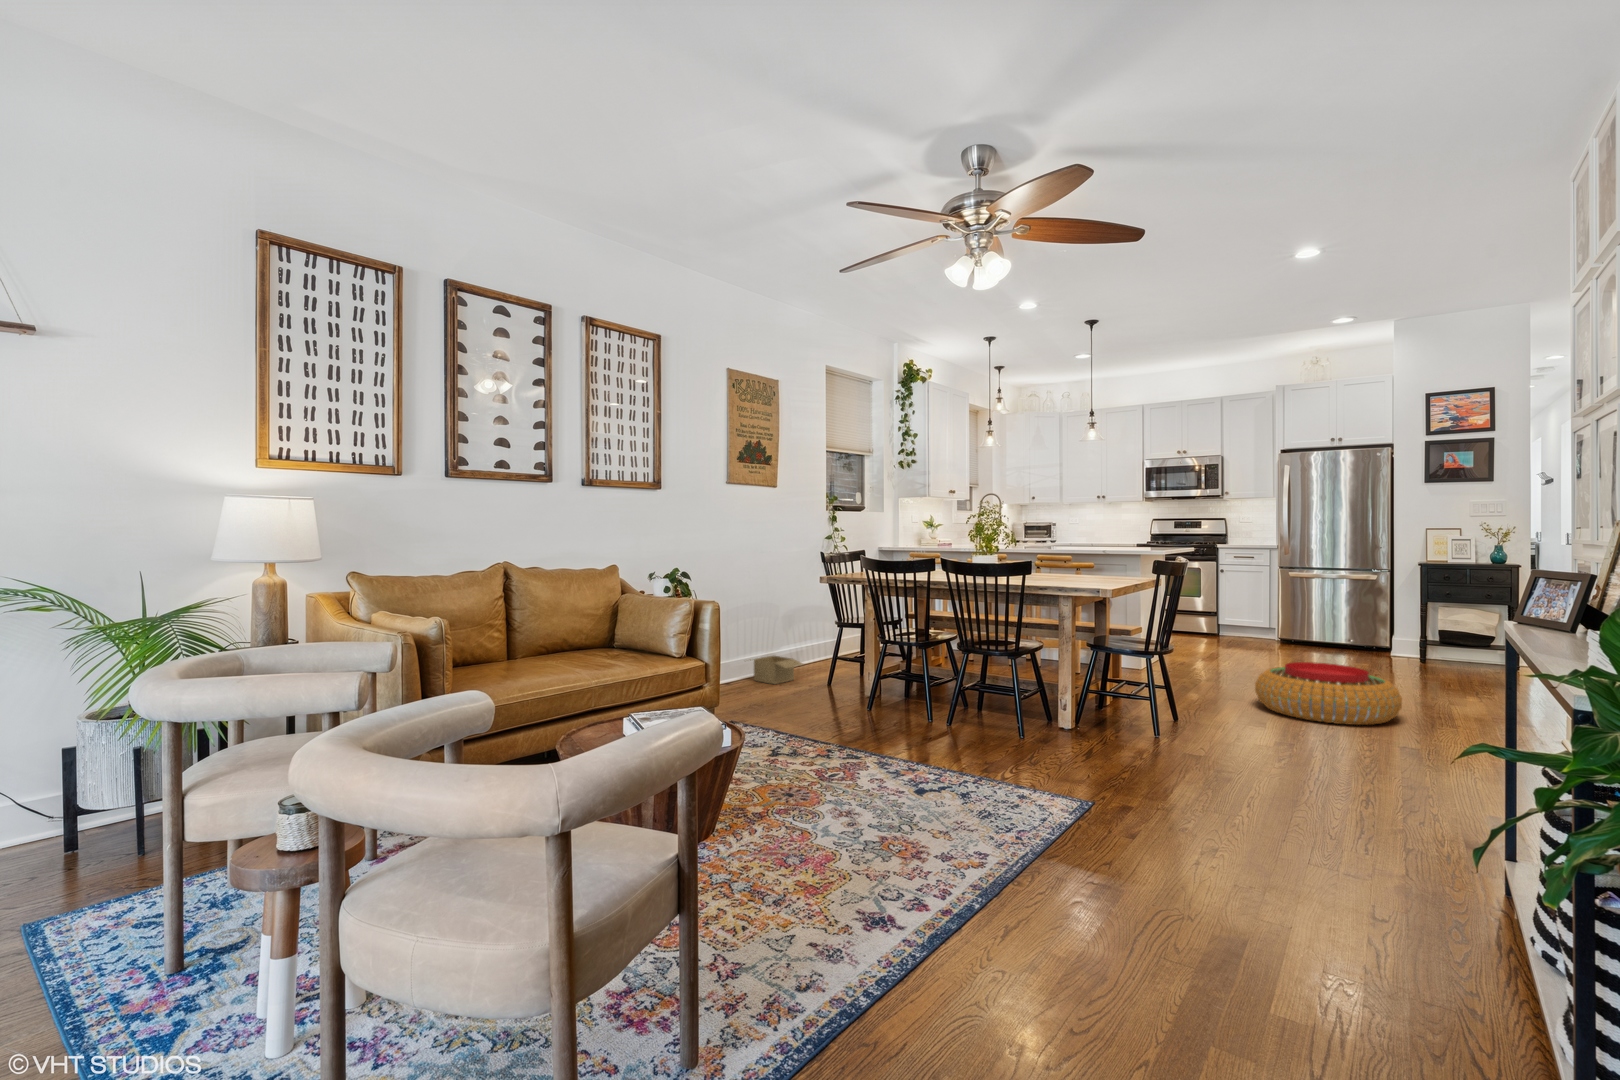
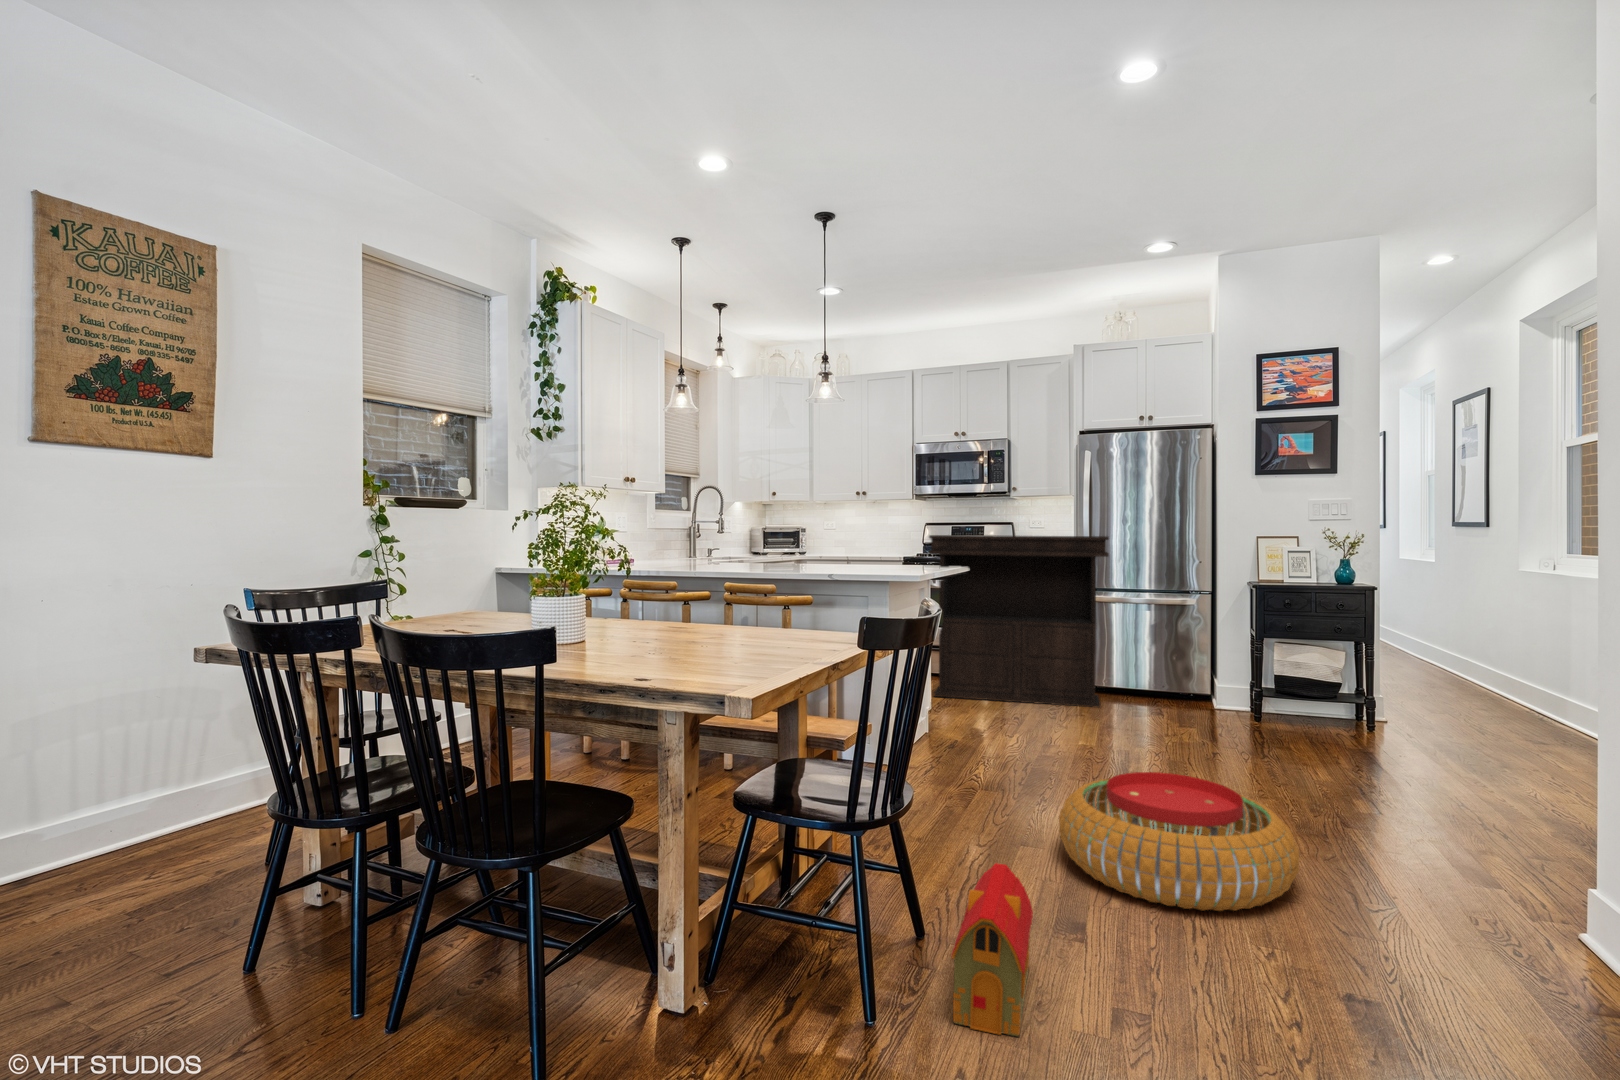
console table: none [1161,528,1303,651] -> present [929,535,1109,707]
cardboard box: present [750,656,803,684] -> none [92,798,222,873]
toy house: none [1197,682,1238,745] -> present [951,863,1033,1036]

